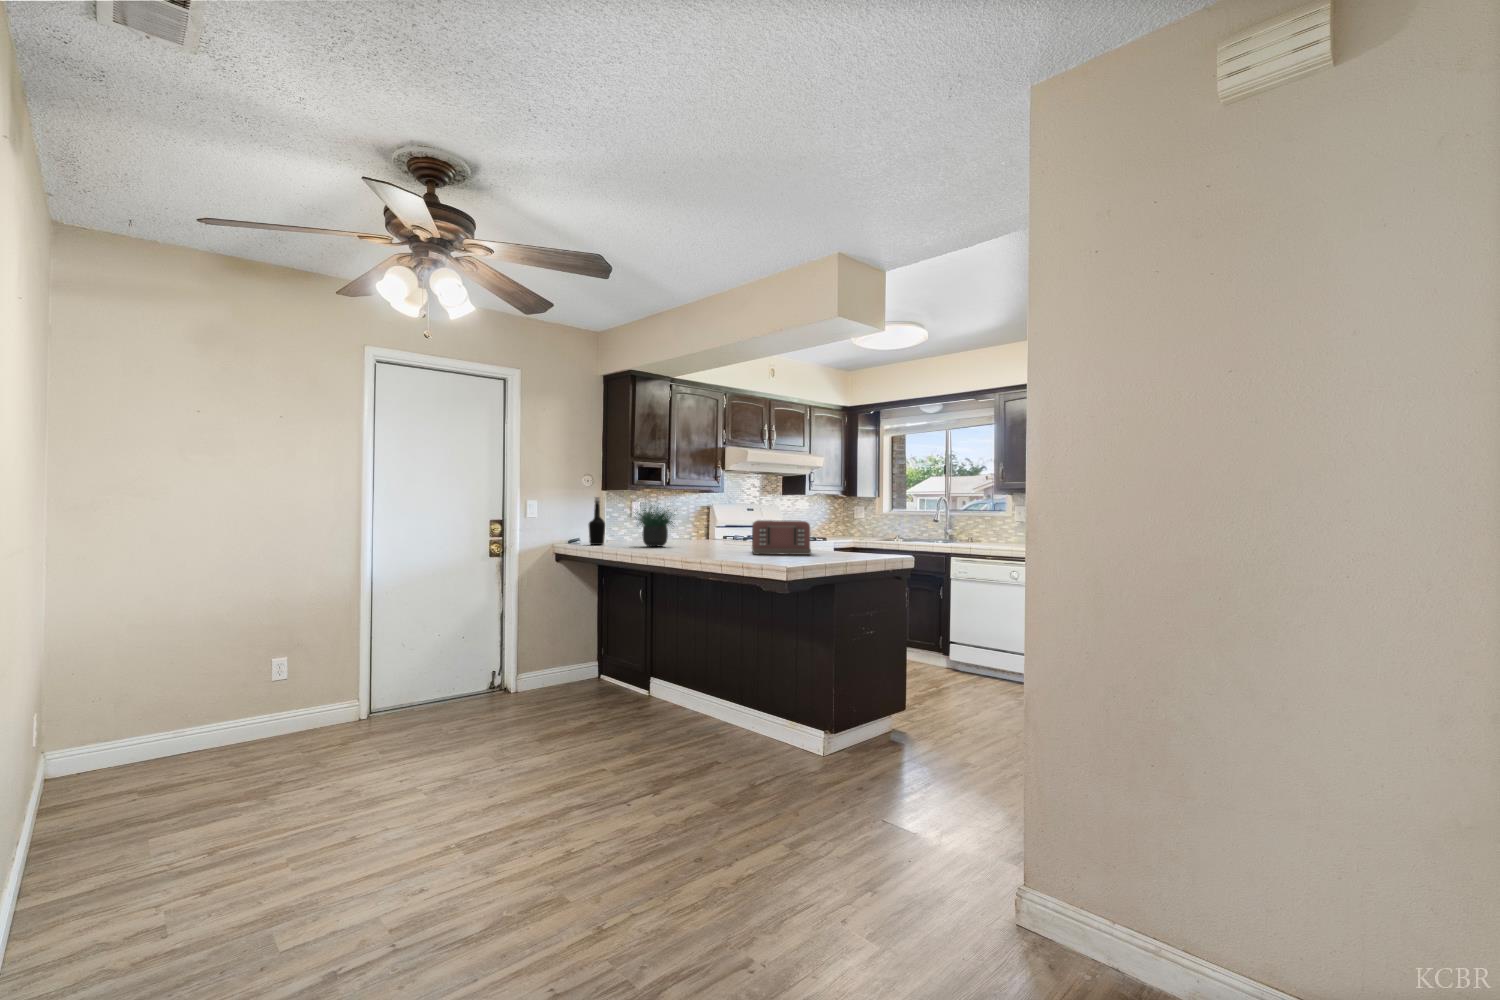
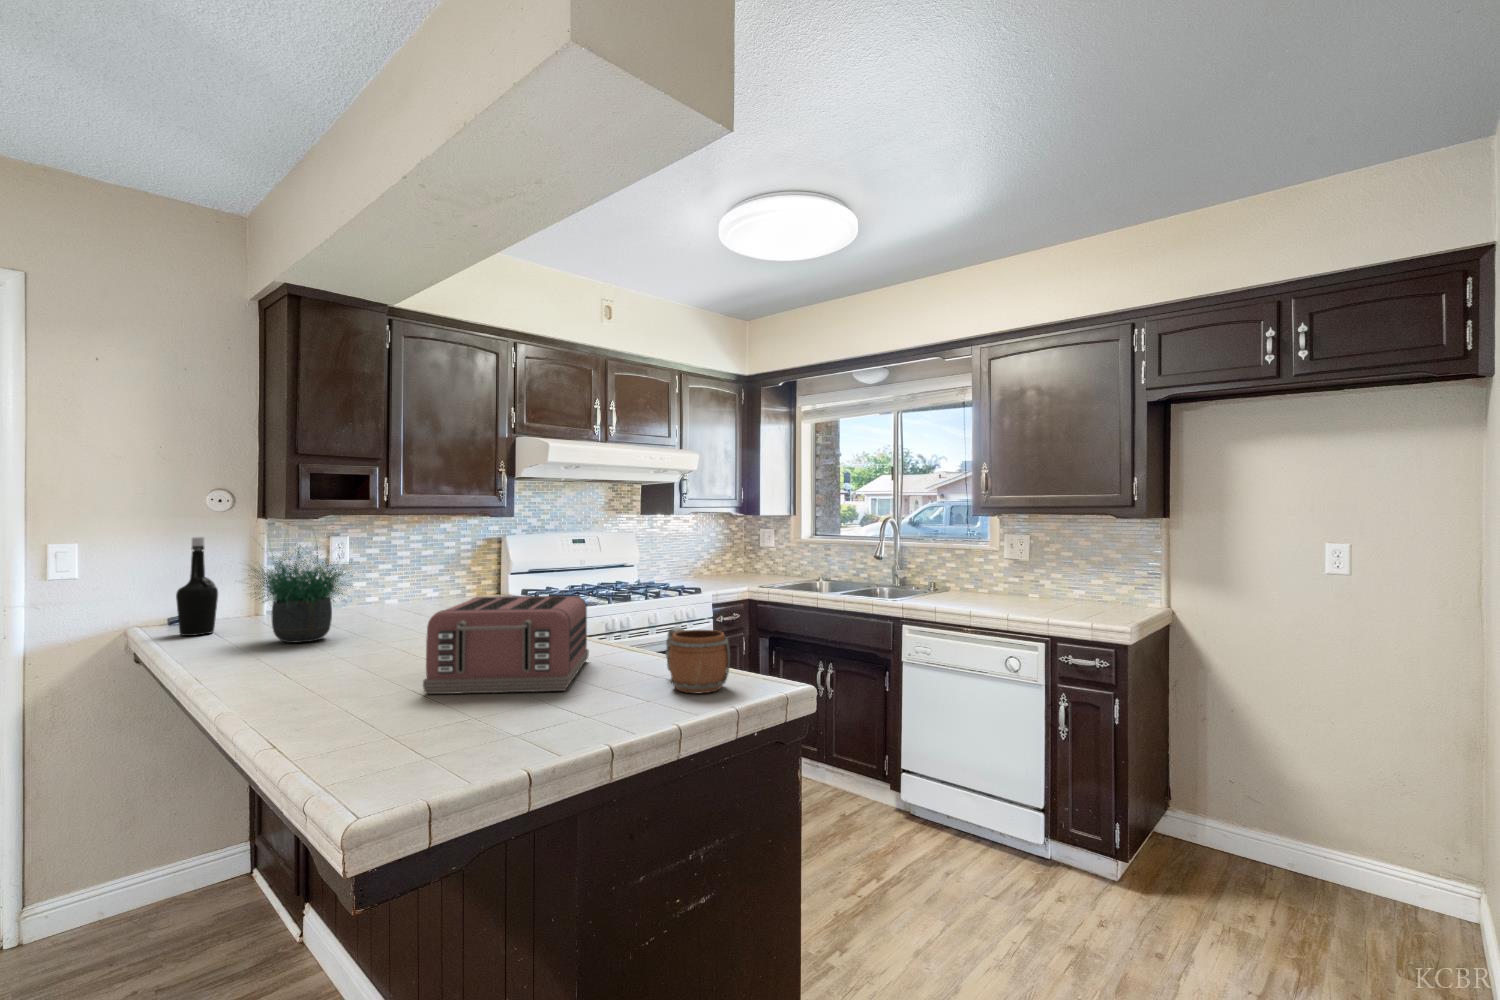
mug: none [847,532,878,556] -> present [666,627,731,693]

